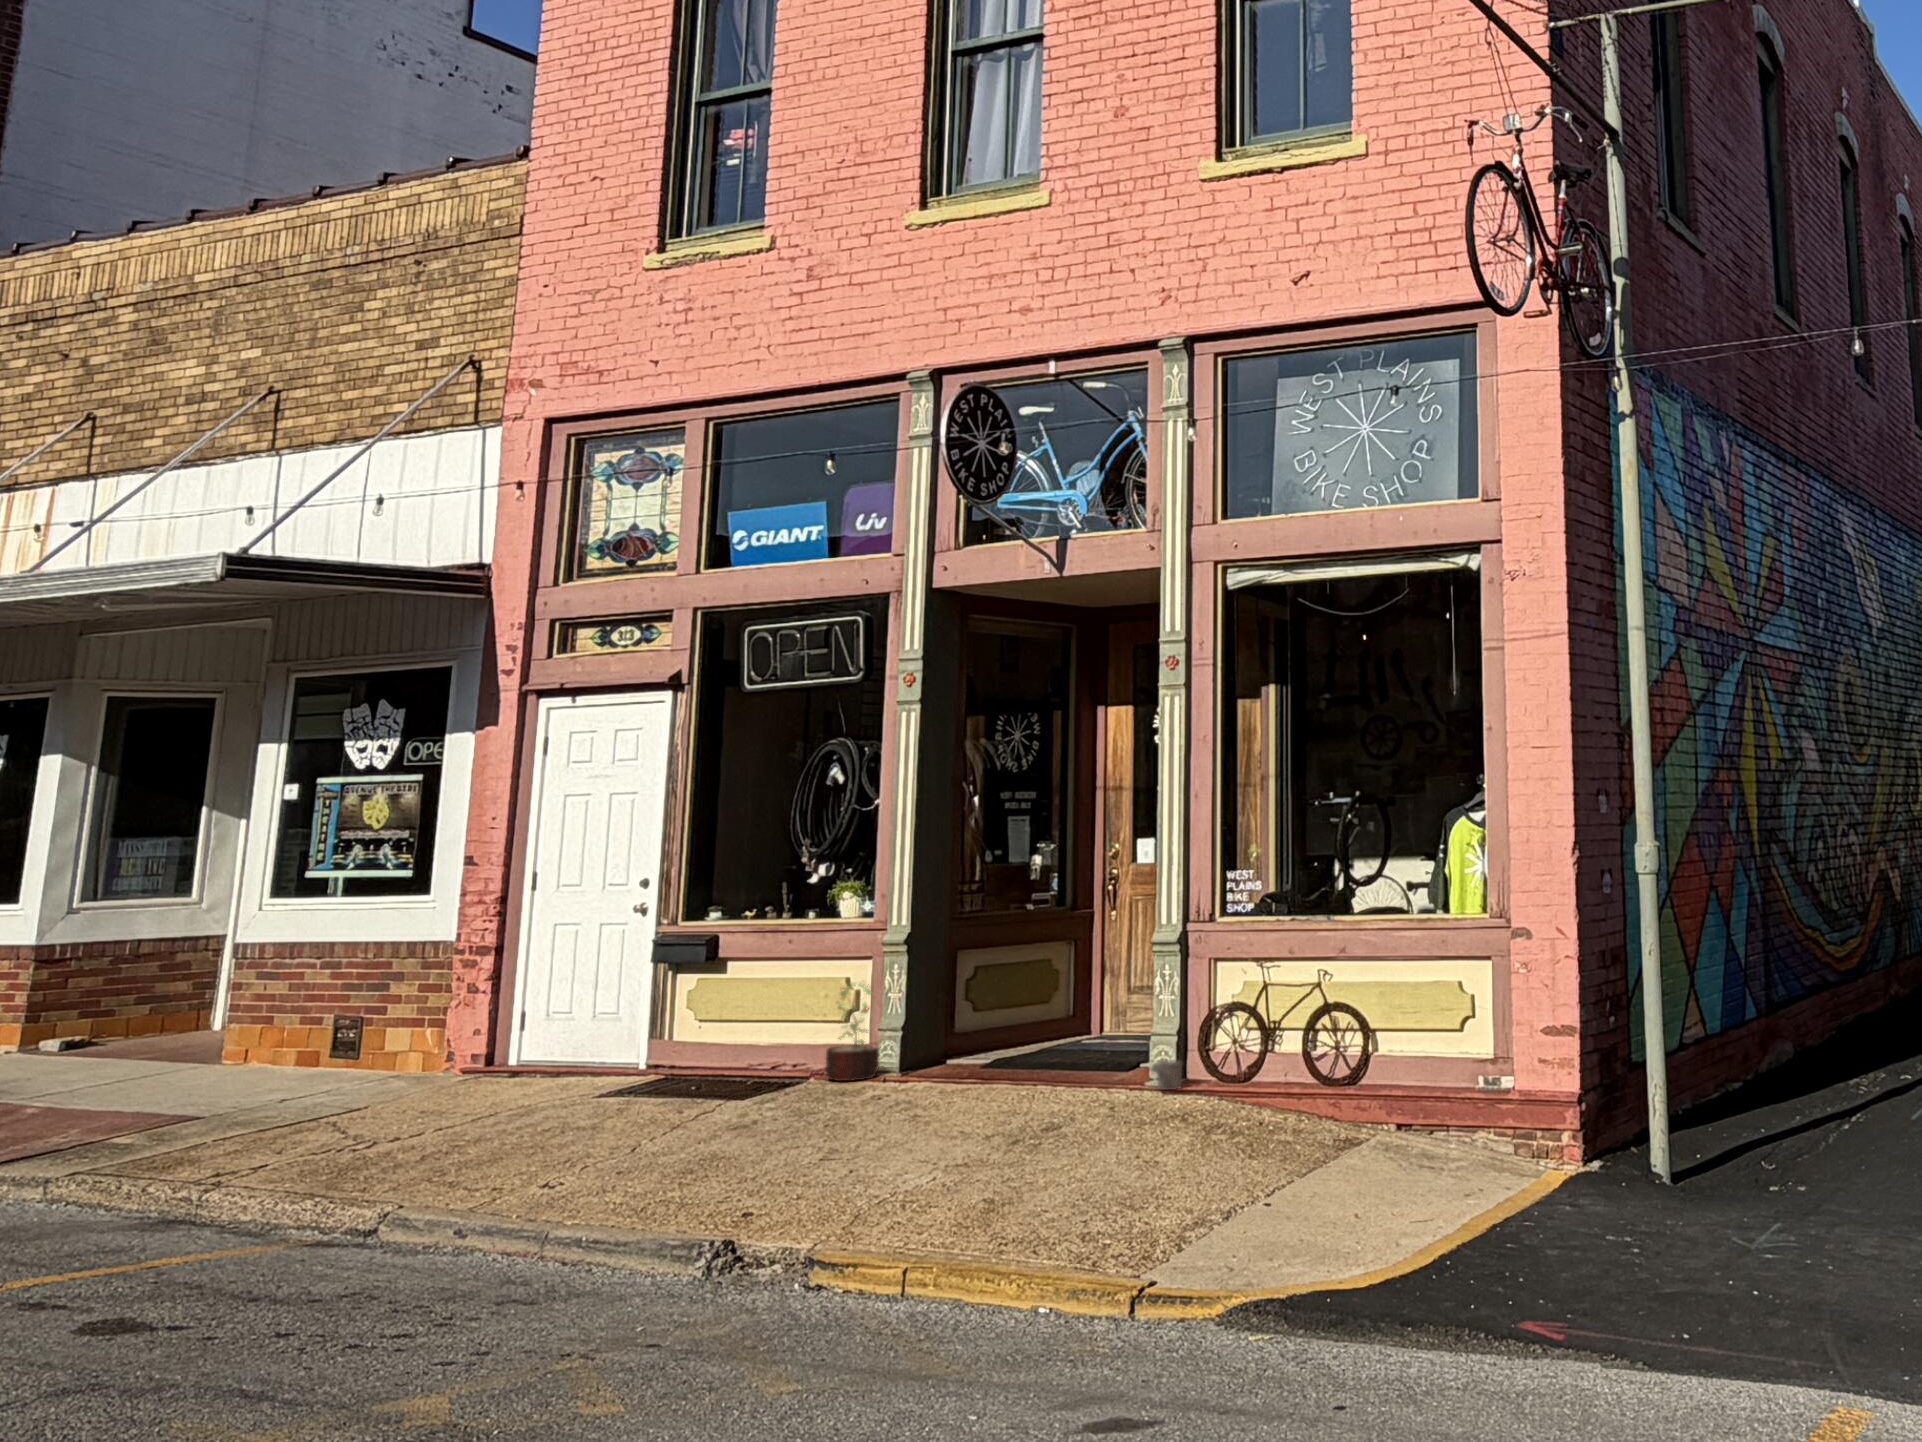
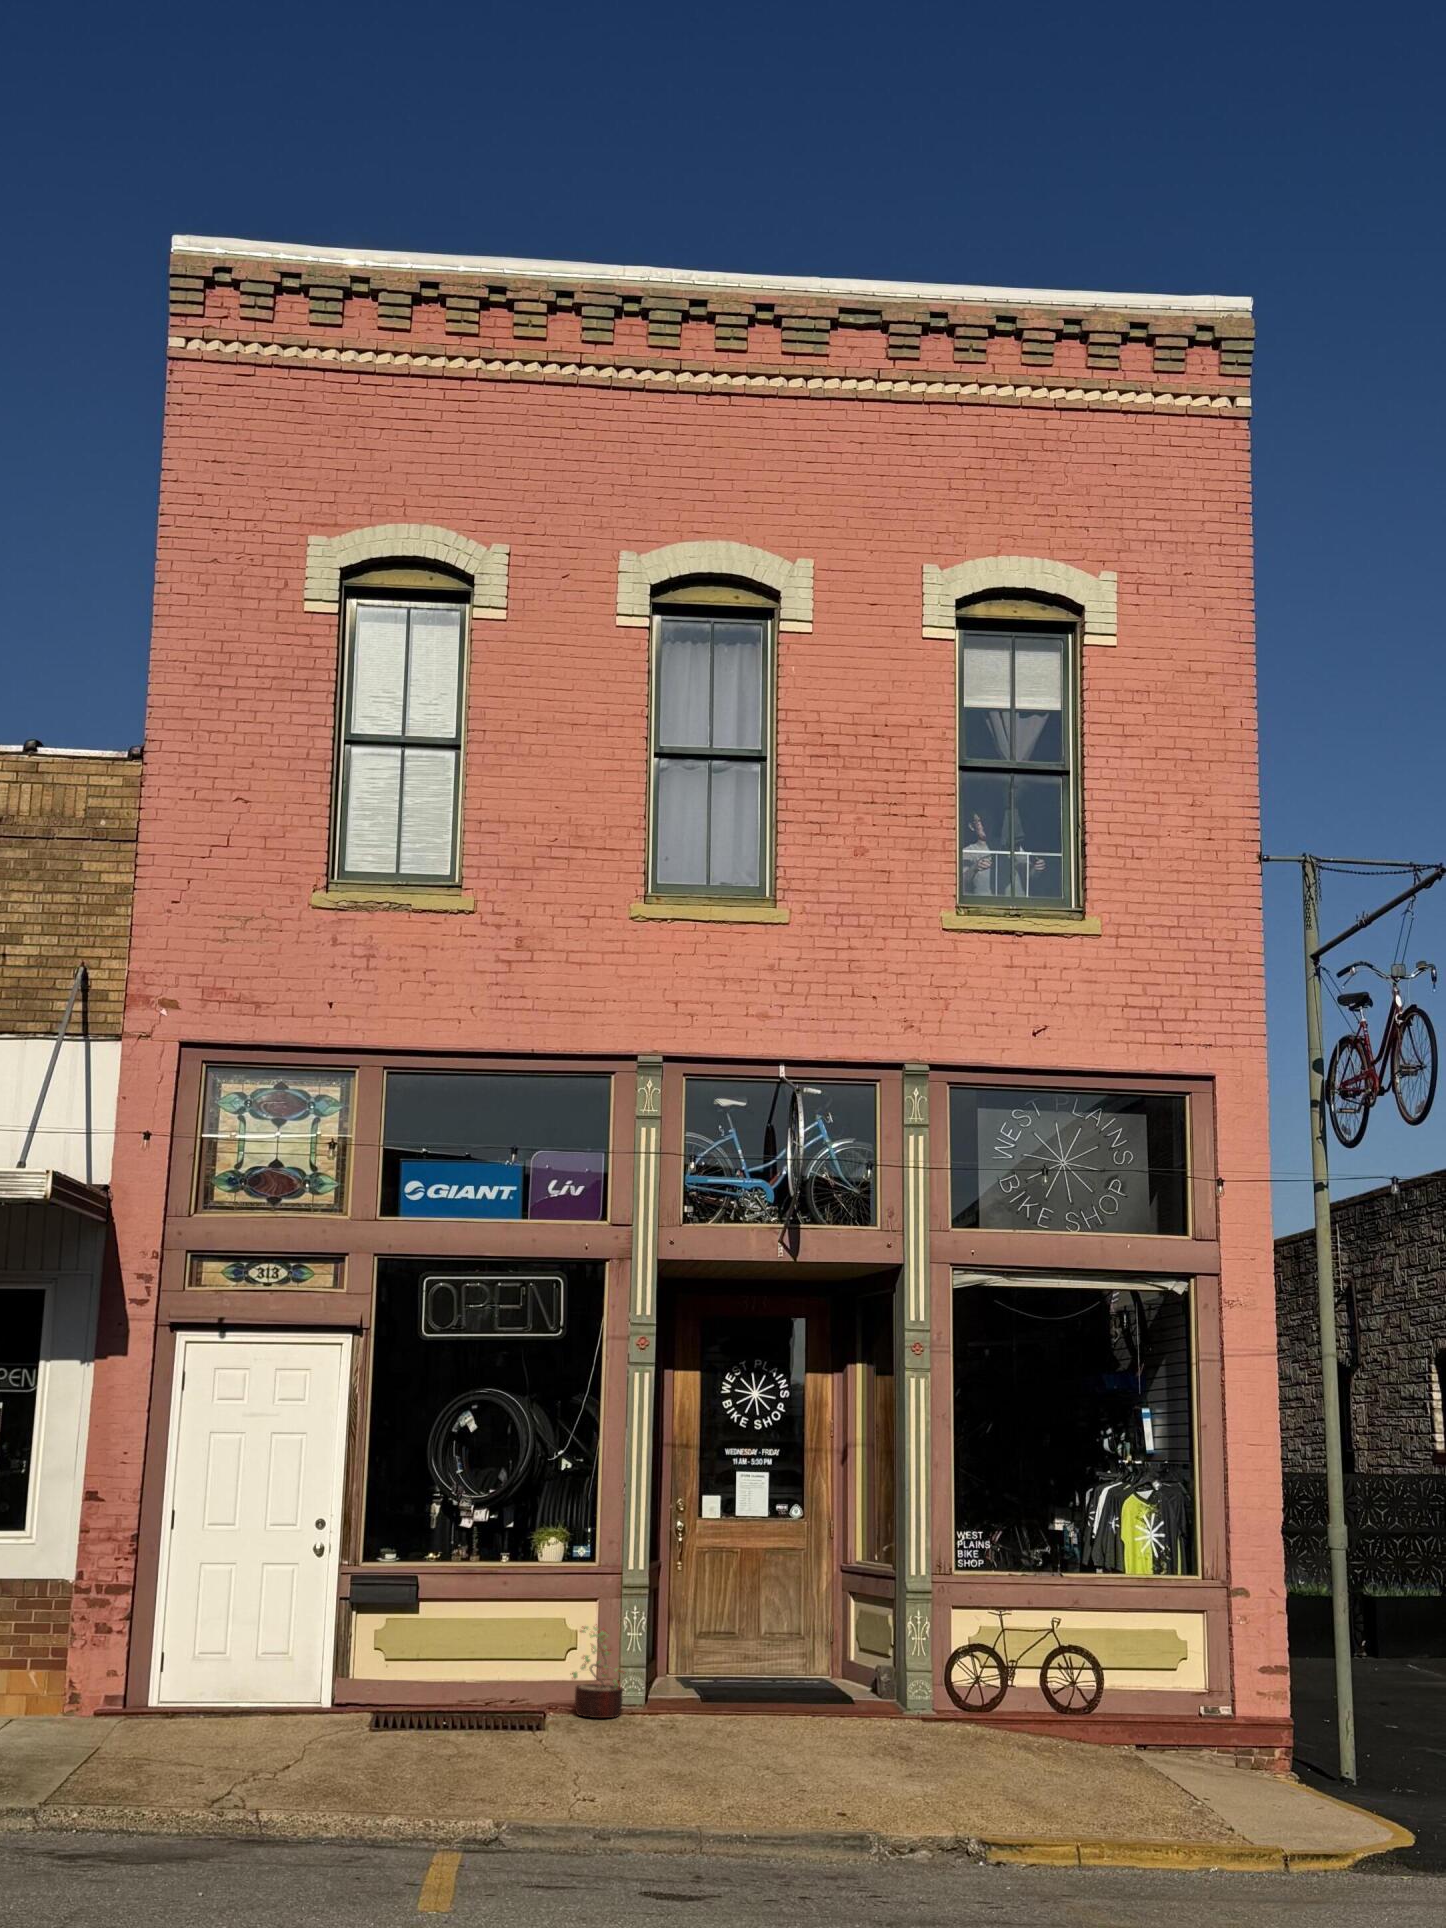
watering can: present [1151,1061,1182,1090] -> none [921,1695,950,1722]

